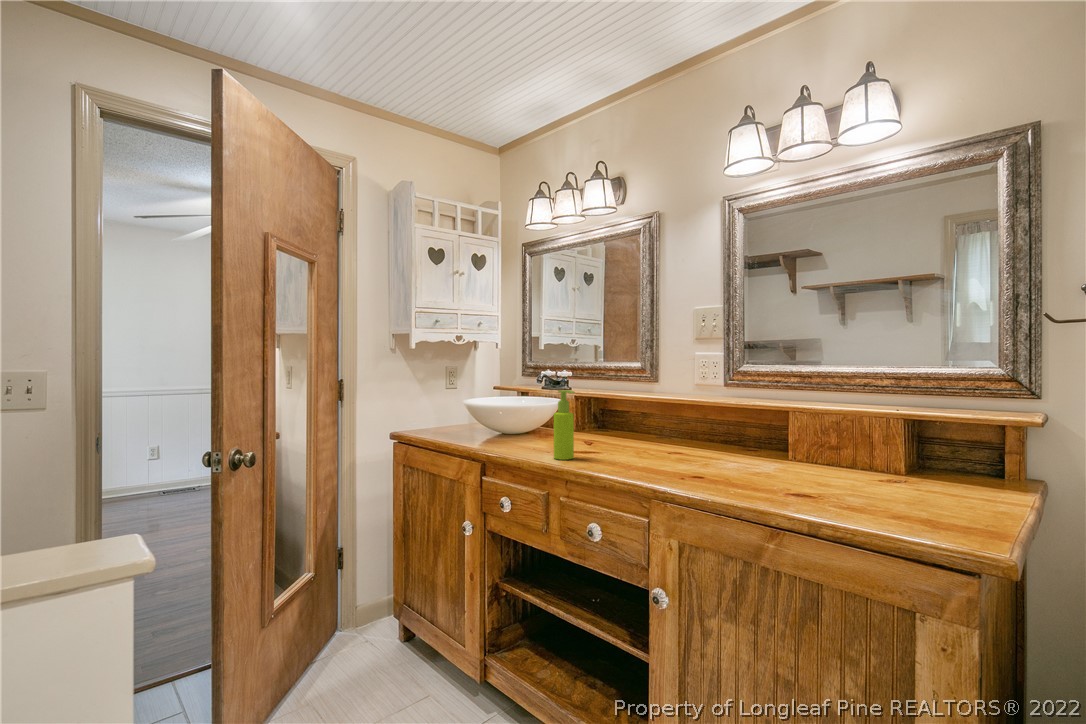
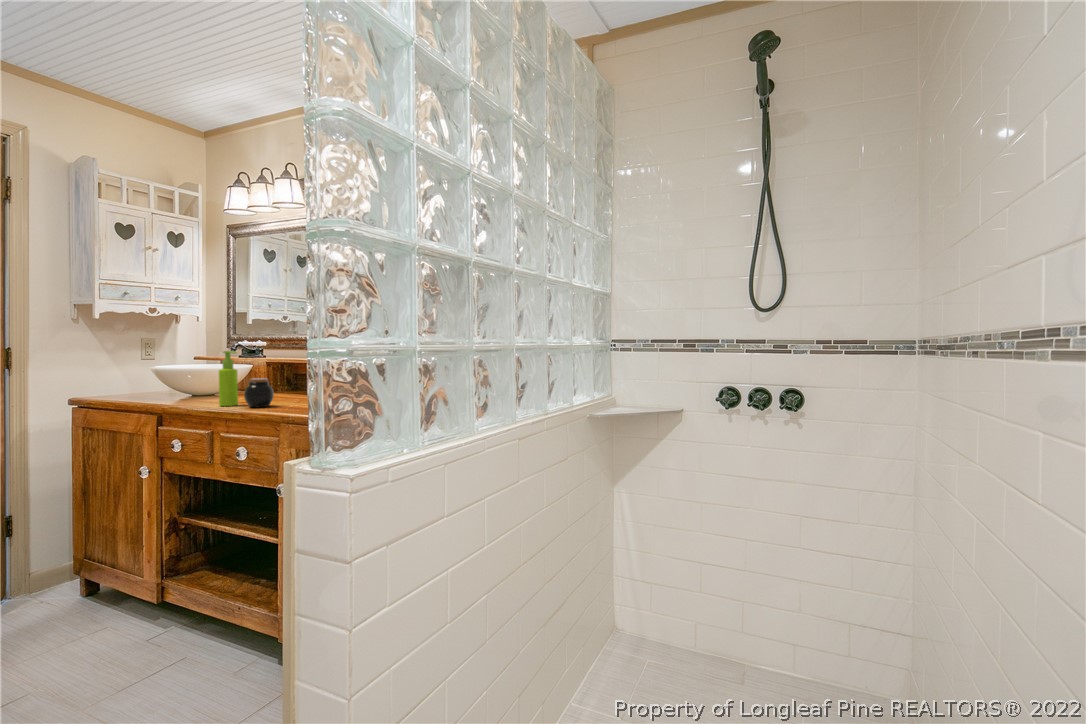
jar: none [587,426,621,466] -> present [244,378,274,407]

